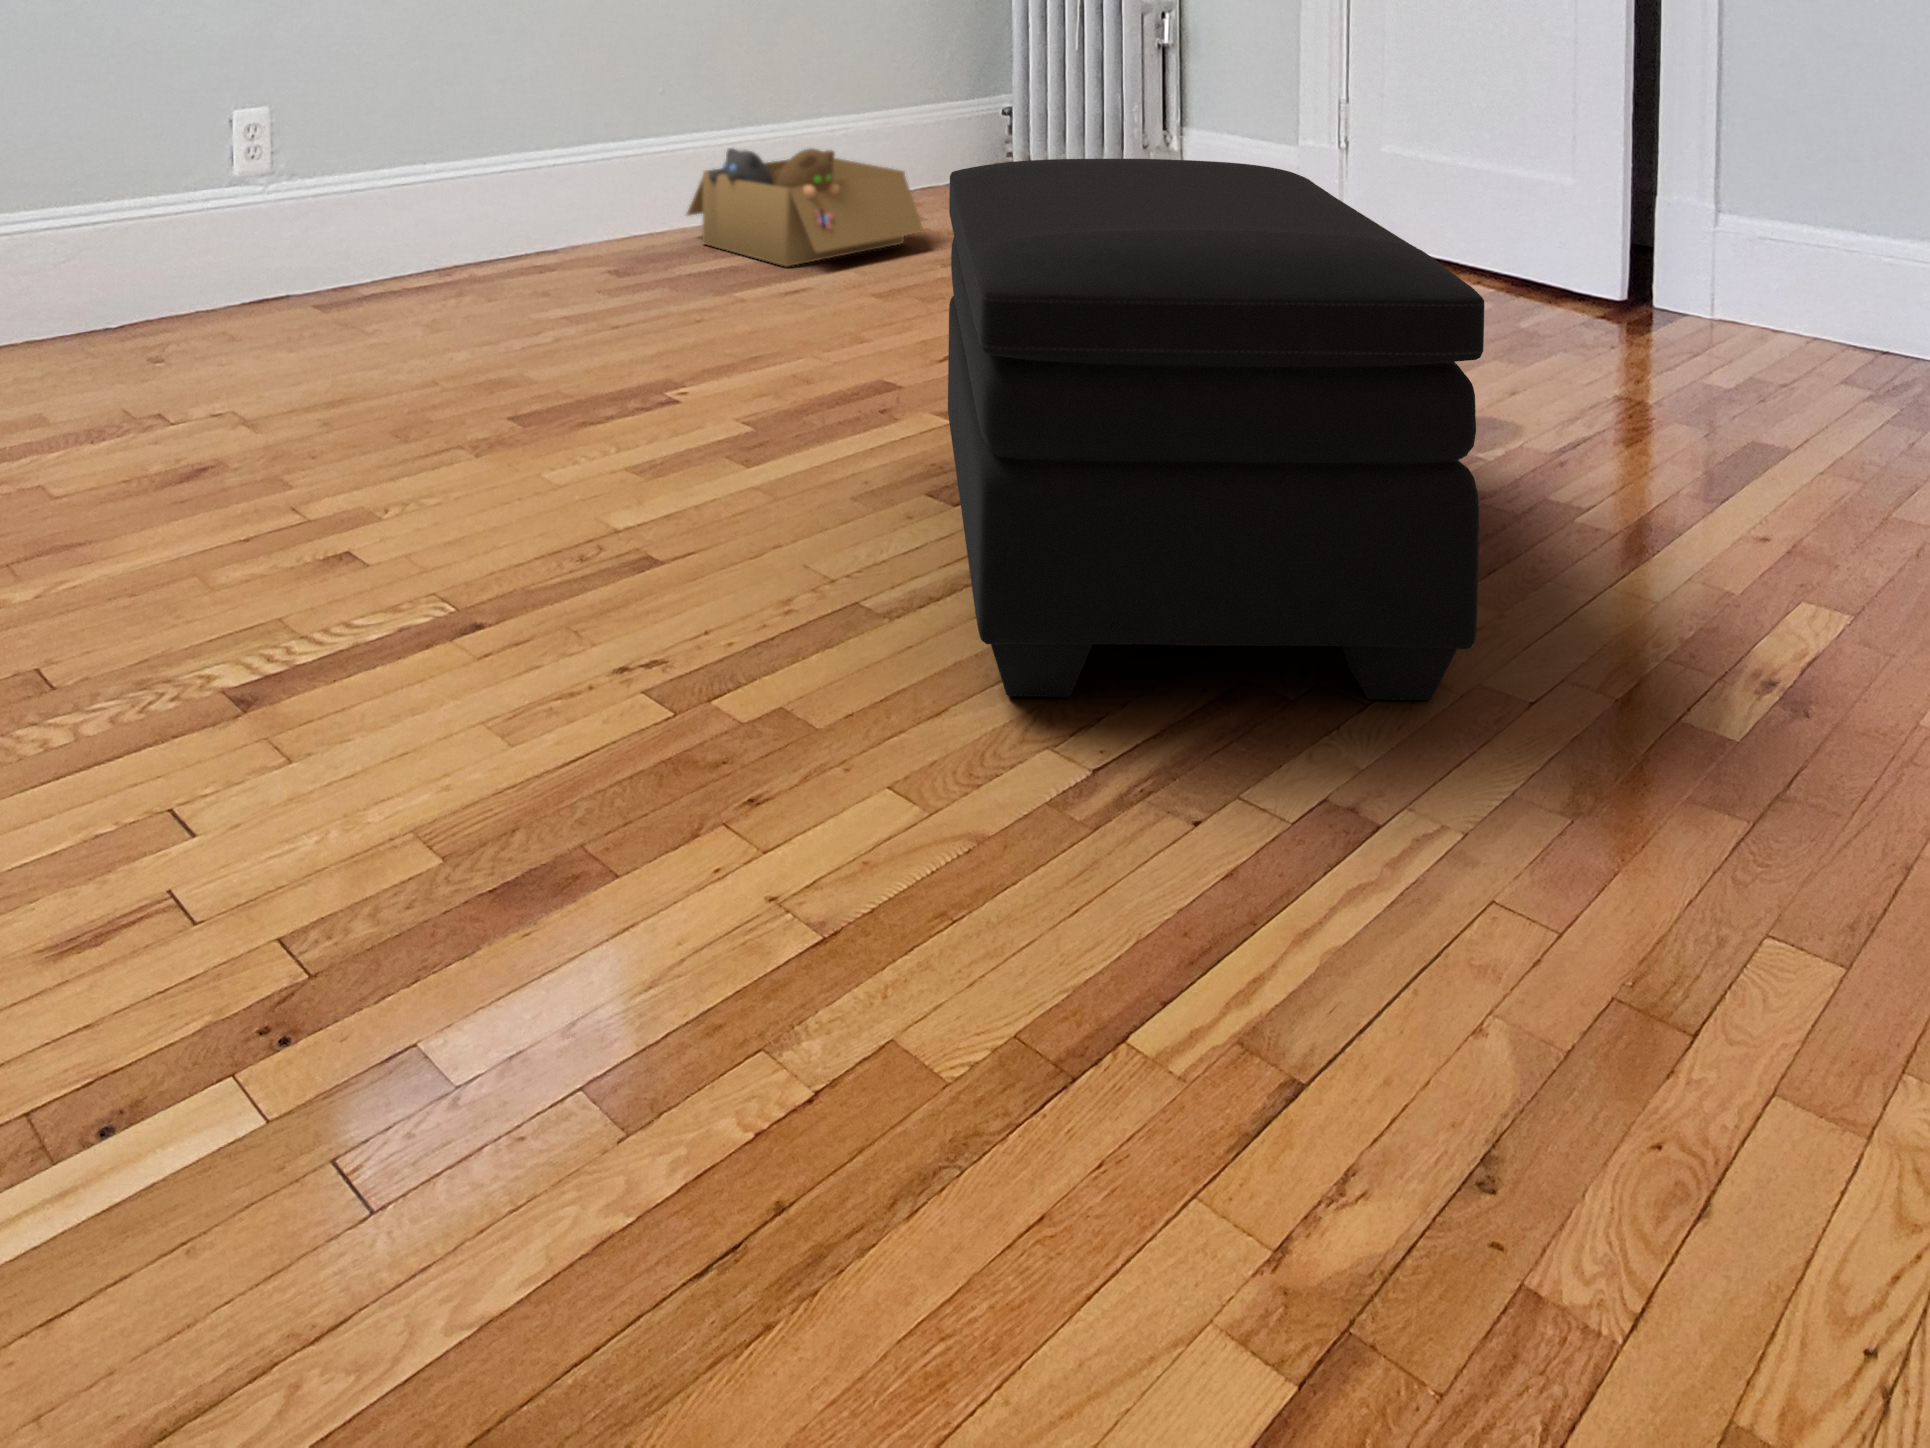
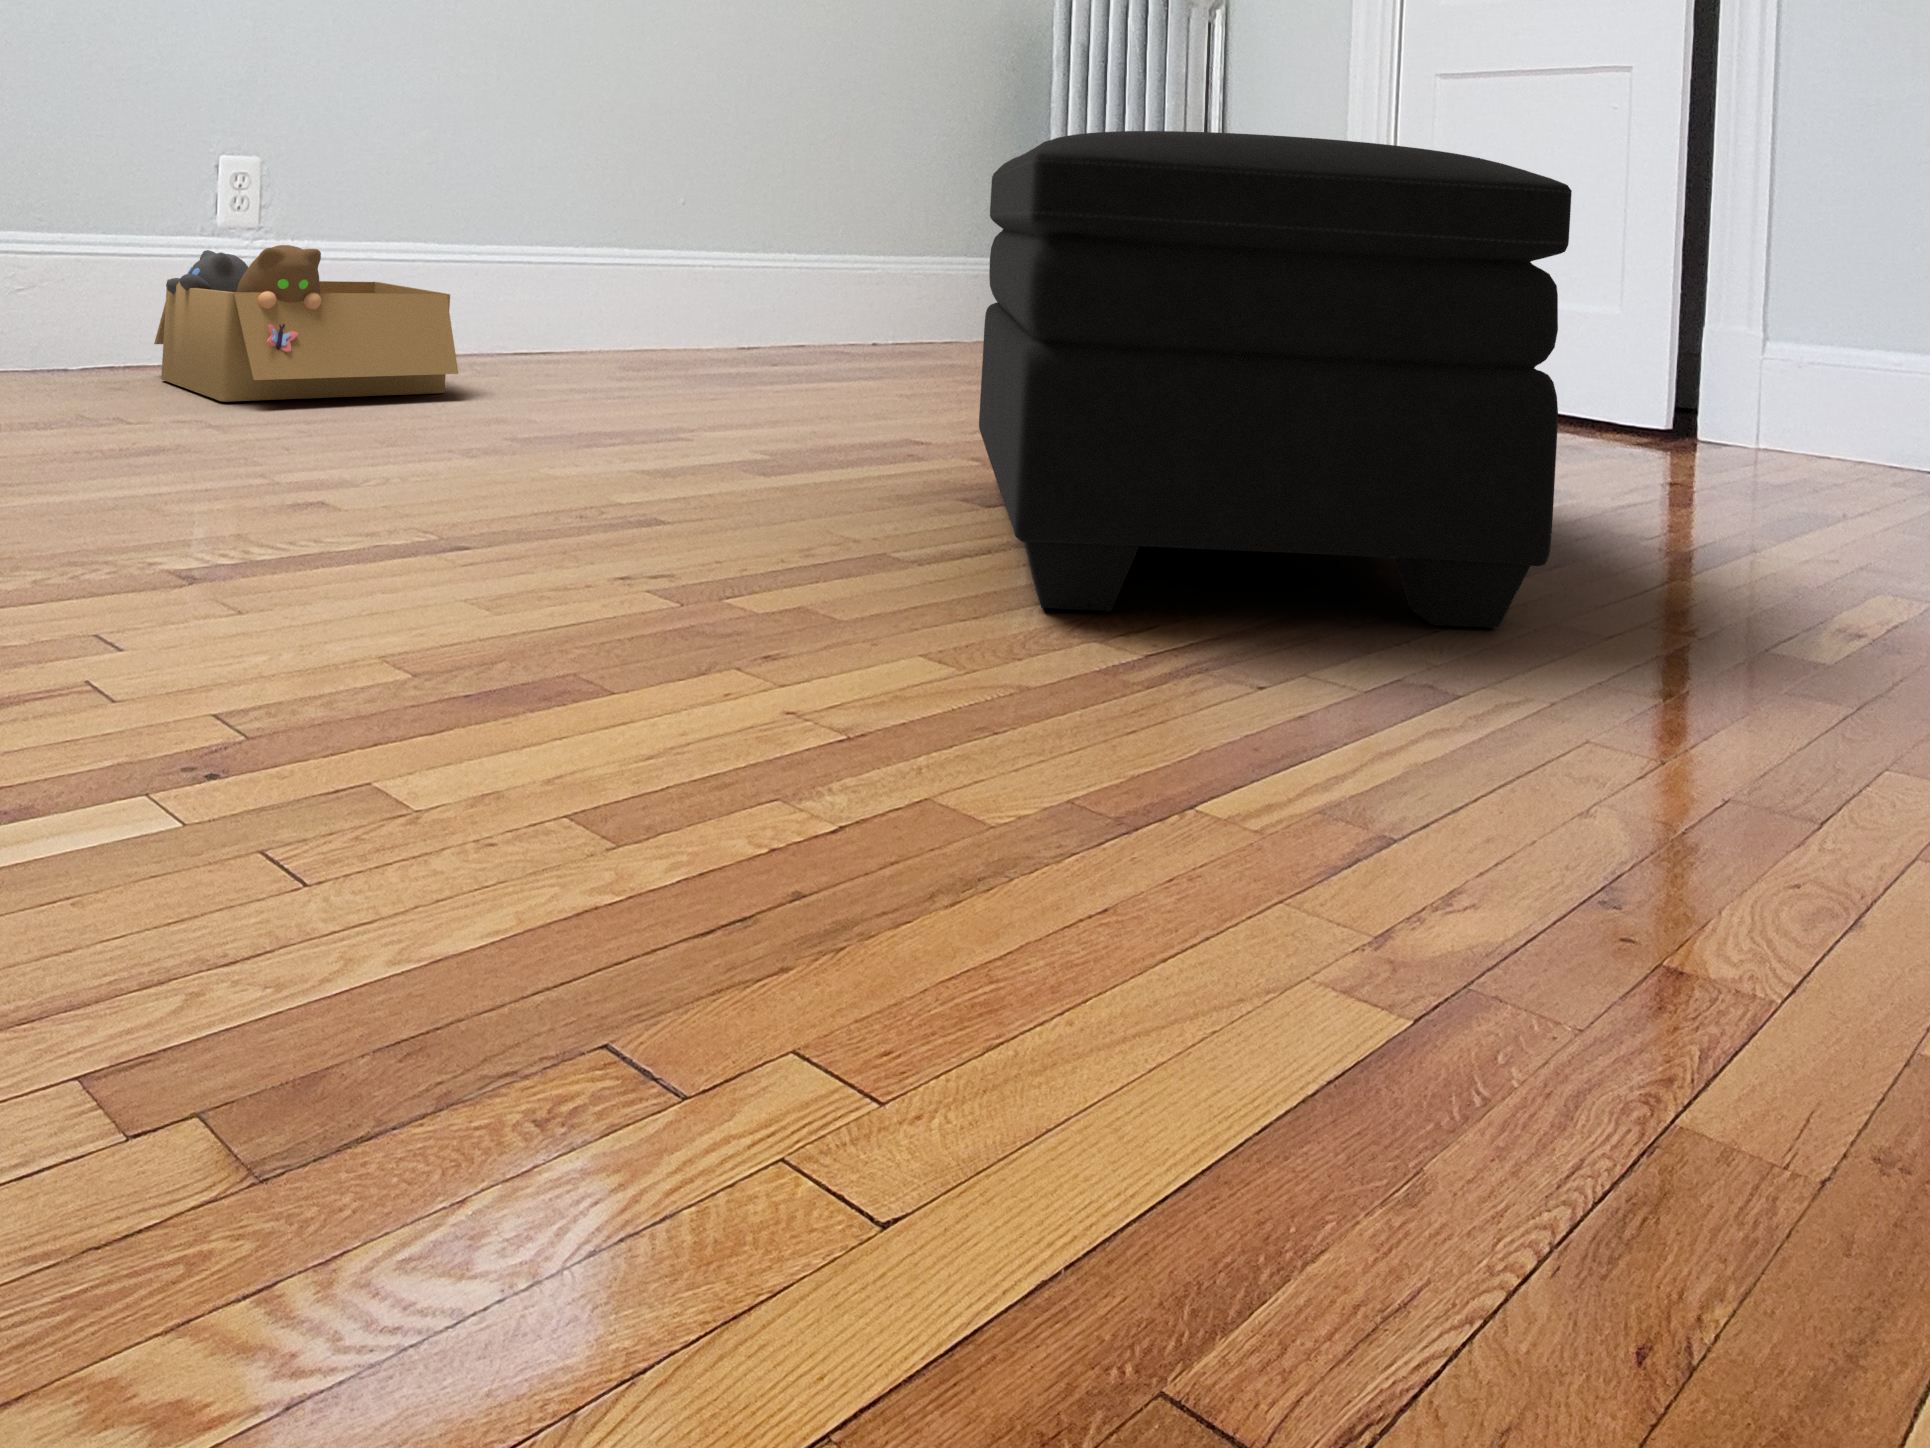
cardboard box: present [687,148,923,267] -> present [154,245,458,402]

